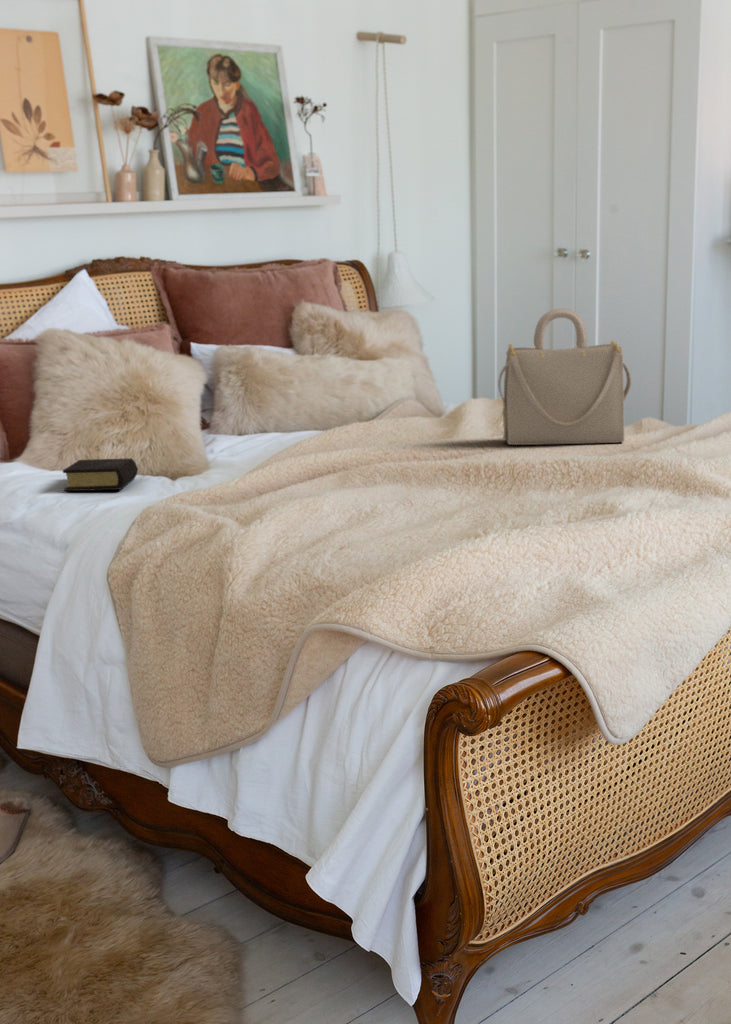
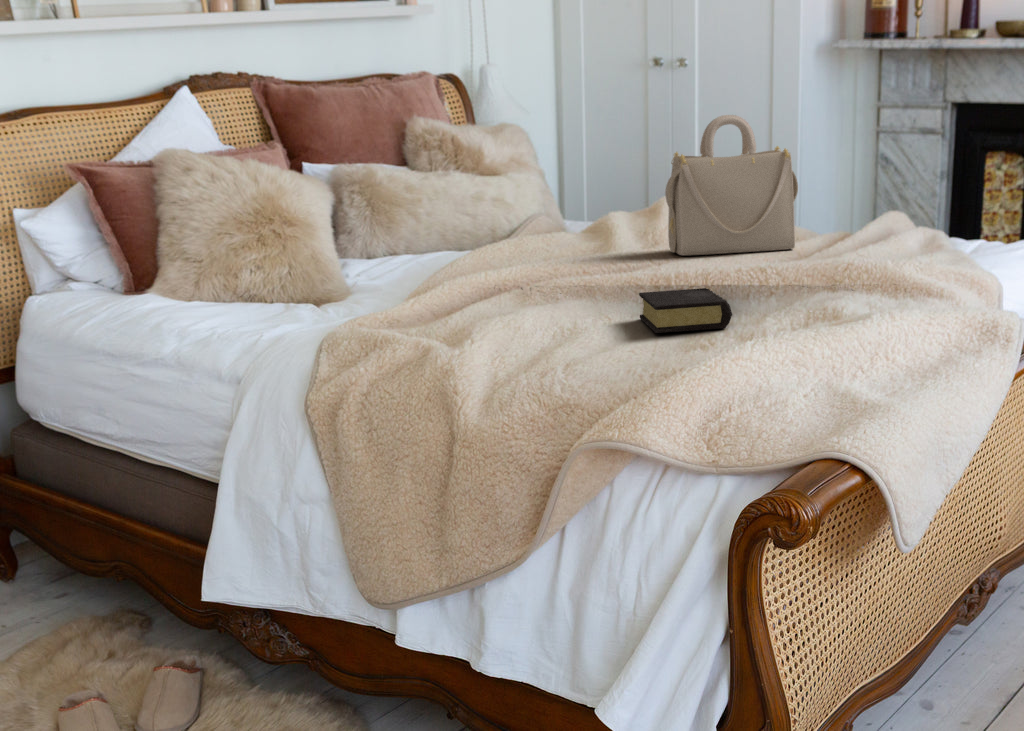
book: present [63,458,138,491] -> present [639,288,732,333]

